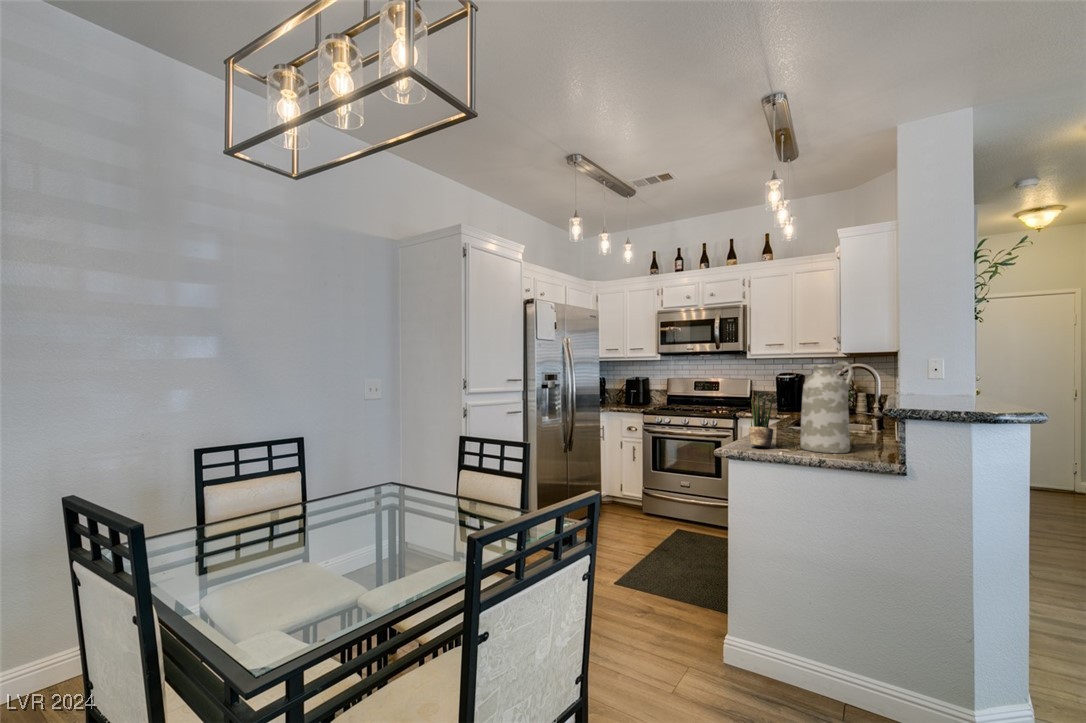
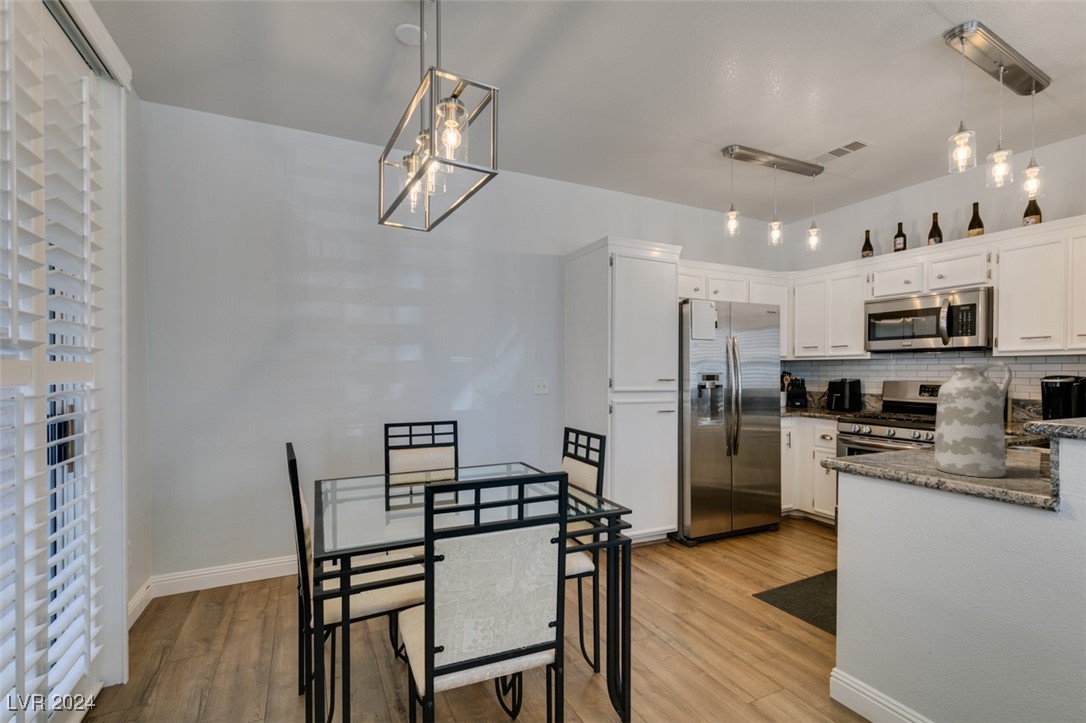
potted plant: present [749,392,774,447] -> none [865,396,899,462]

